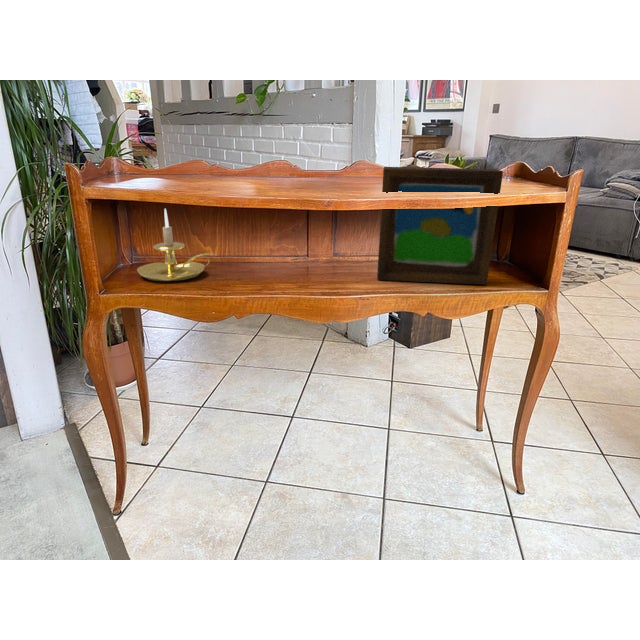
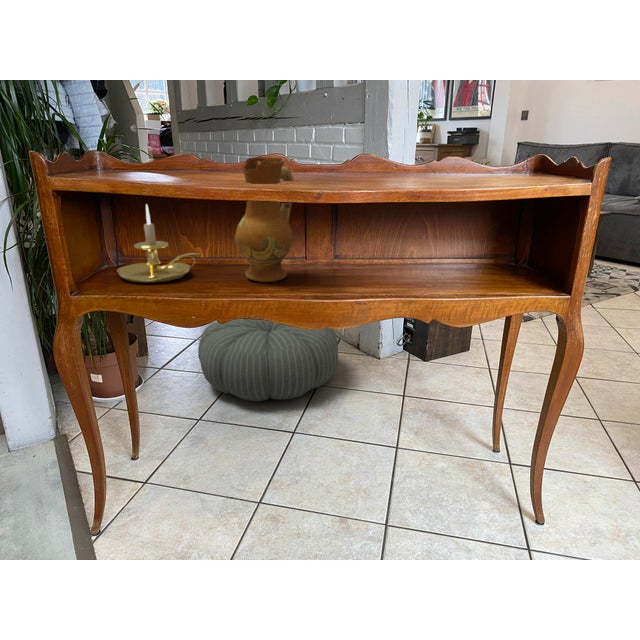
ceramic jug: none [248,165,300,280] -> present [235,157,294,282]
picture frame: present [377,167,503,285] -> none [378,158,518,289]
pouf: none [197,300,331,389] -> present [198,317,338,401]

